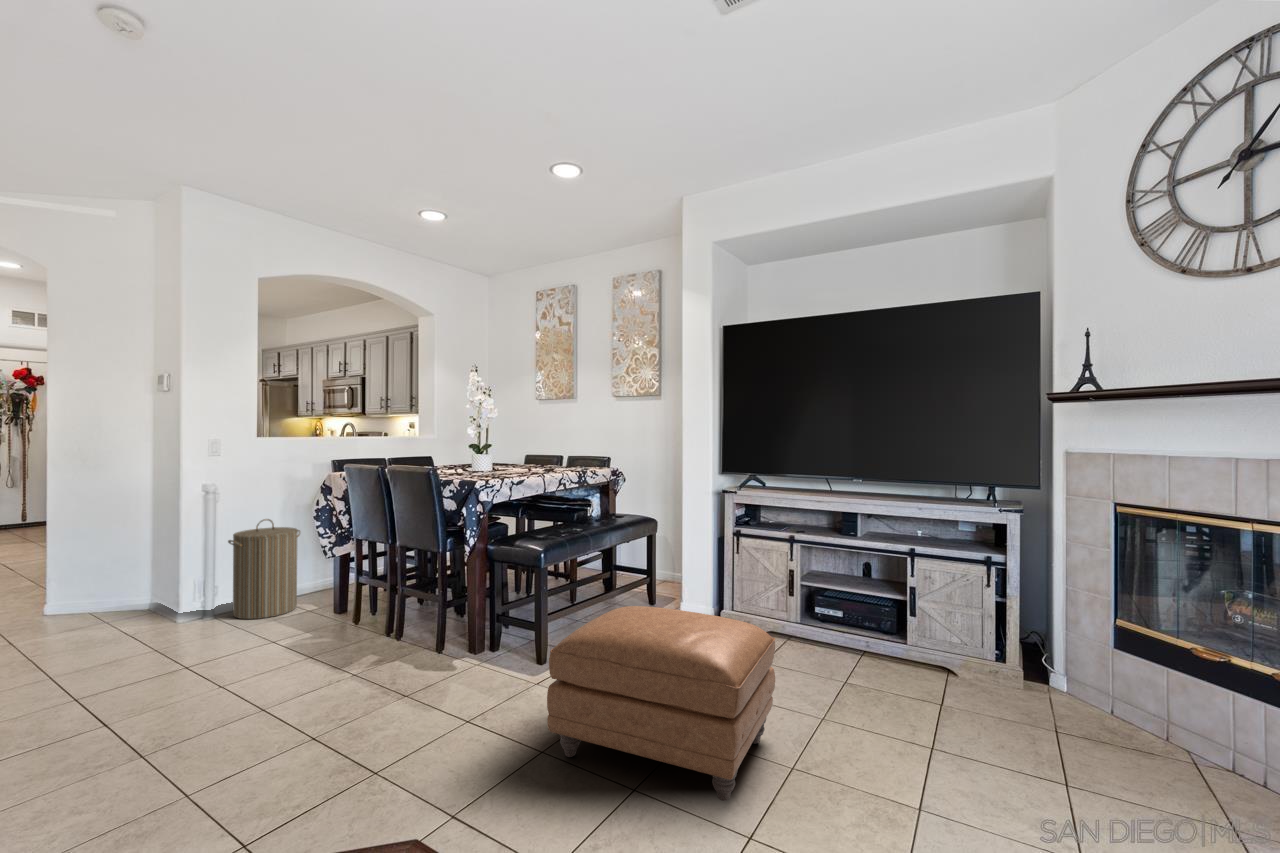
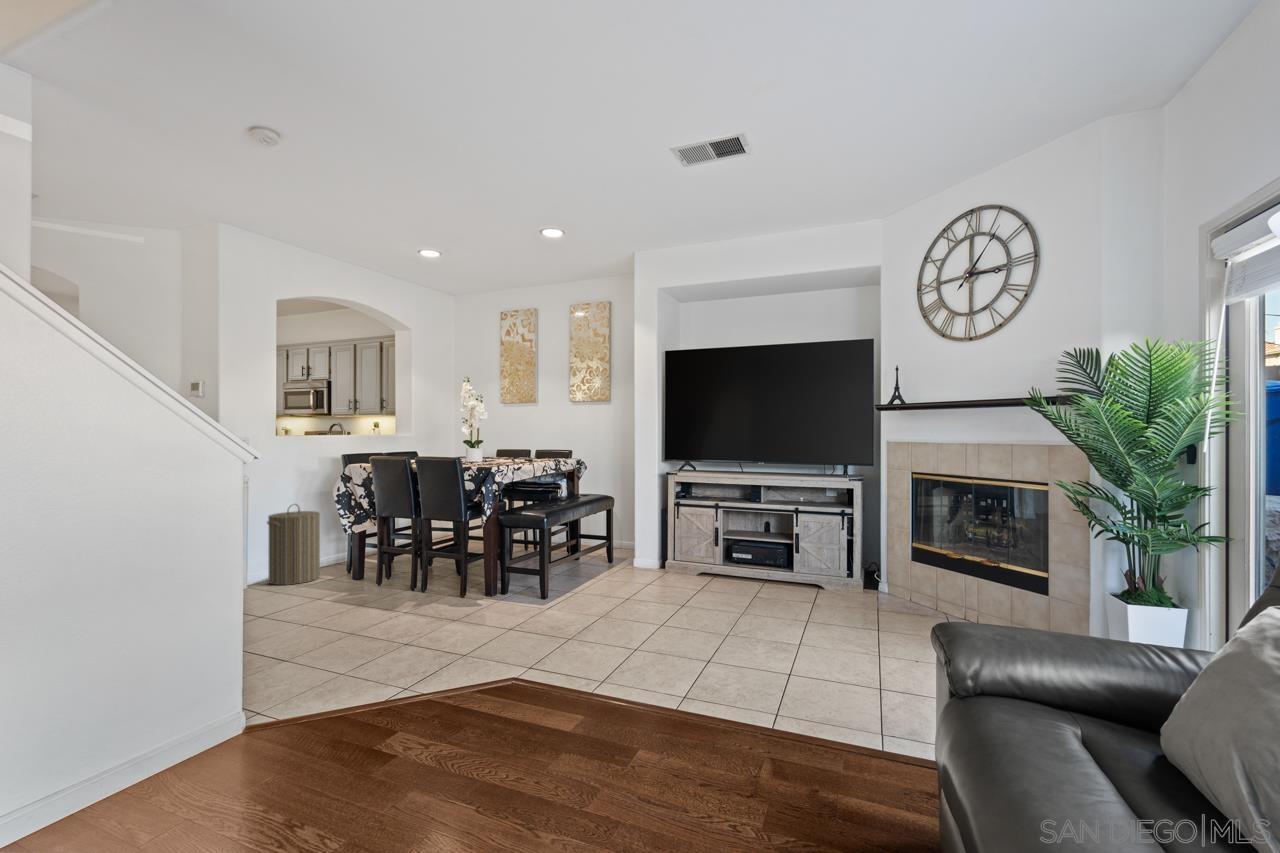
ottoman: present [547,606,775,801] -> none [573,546,711,647]

